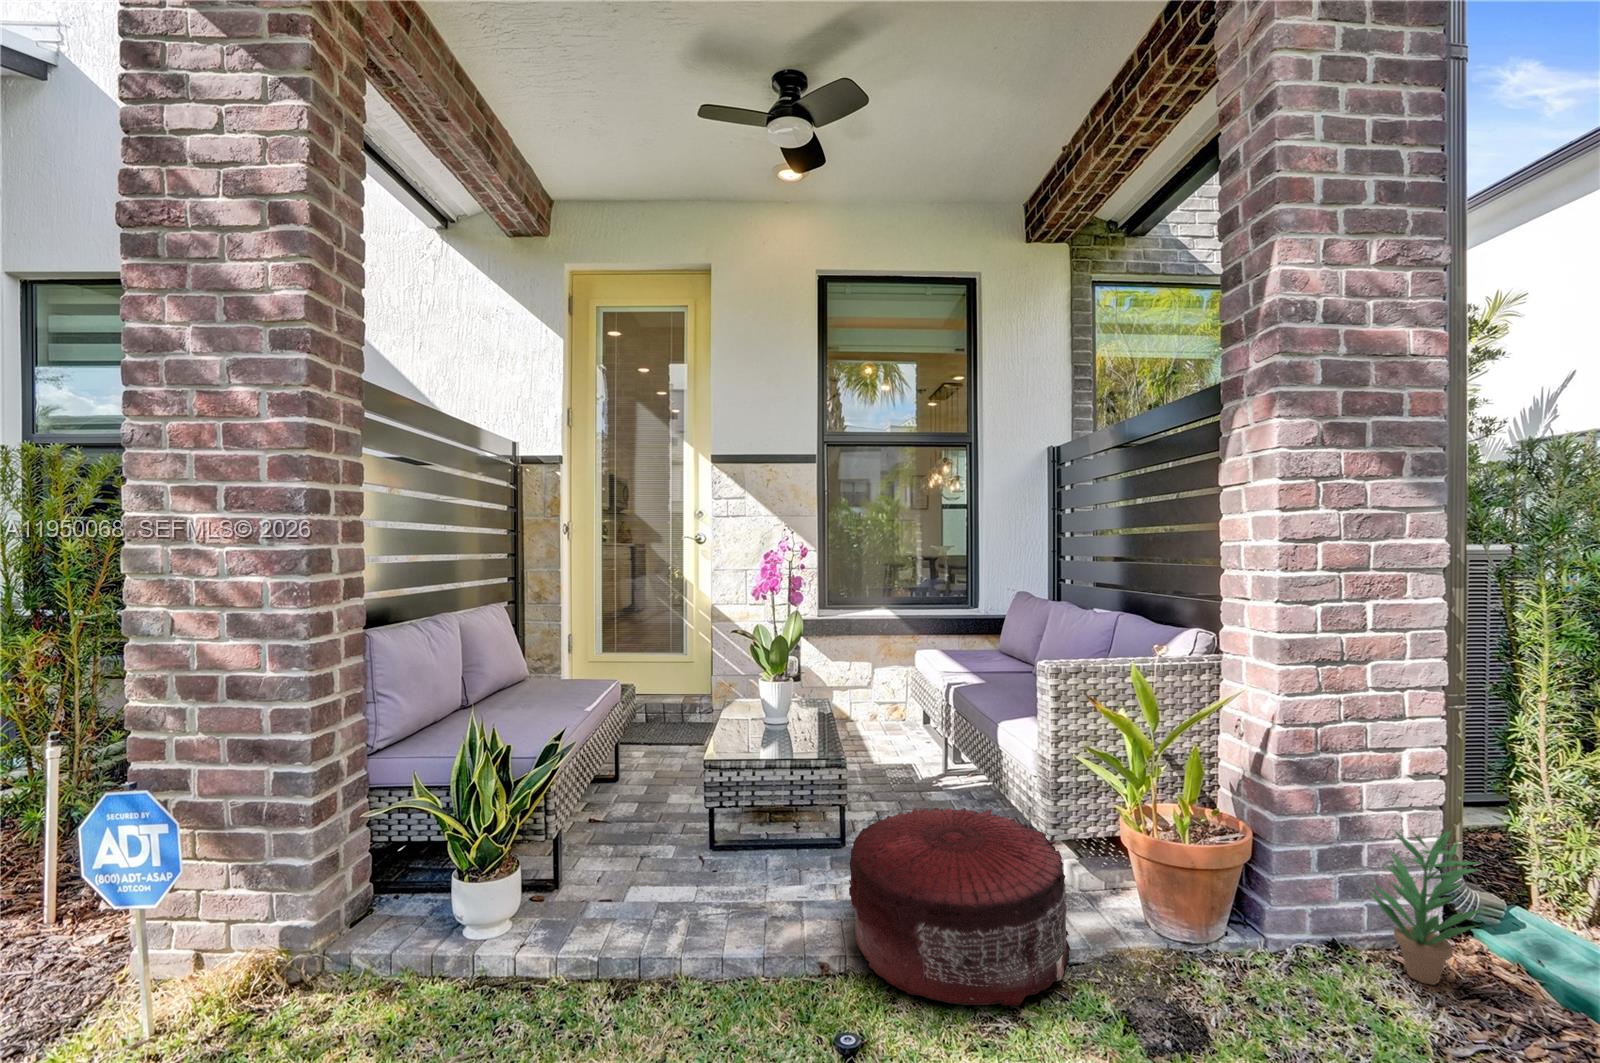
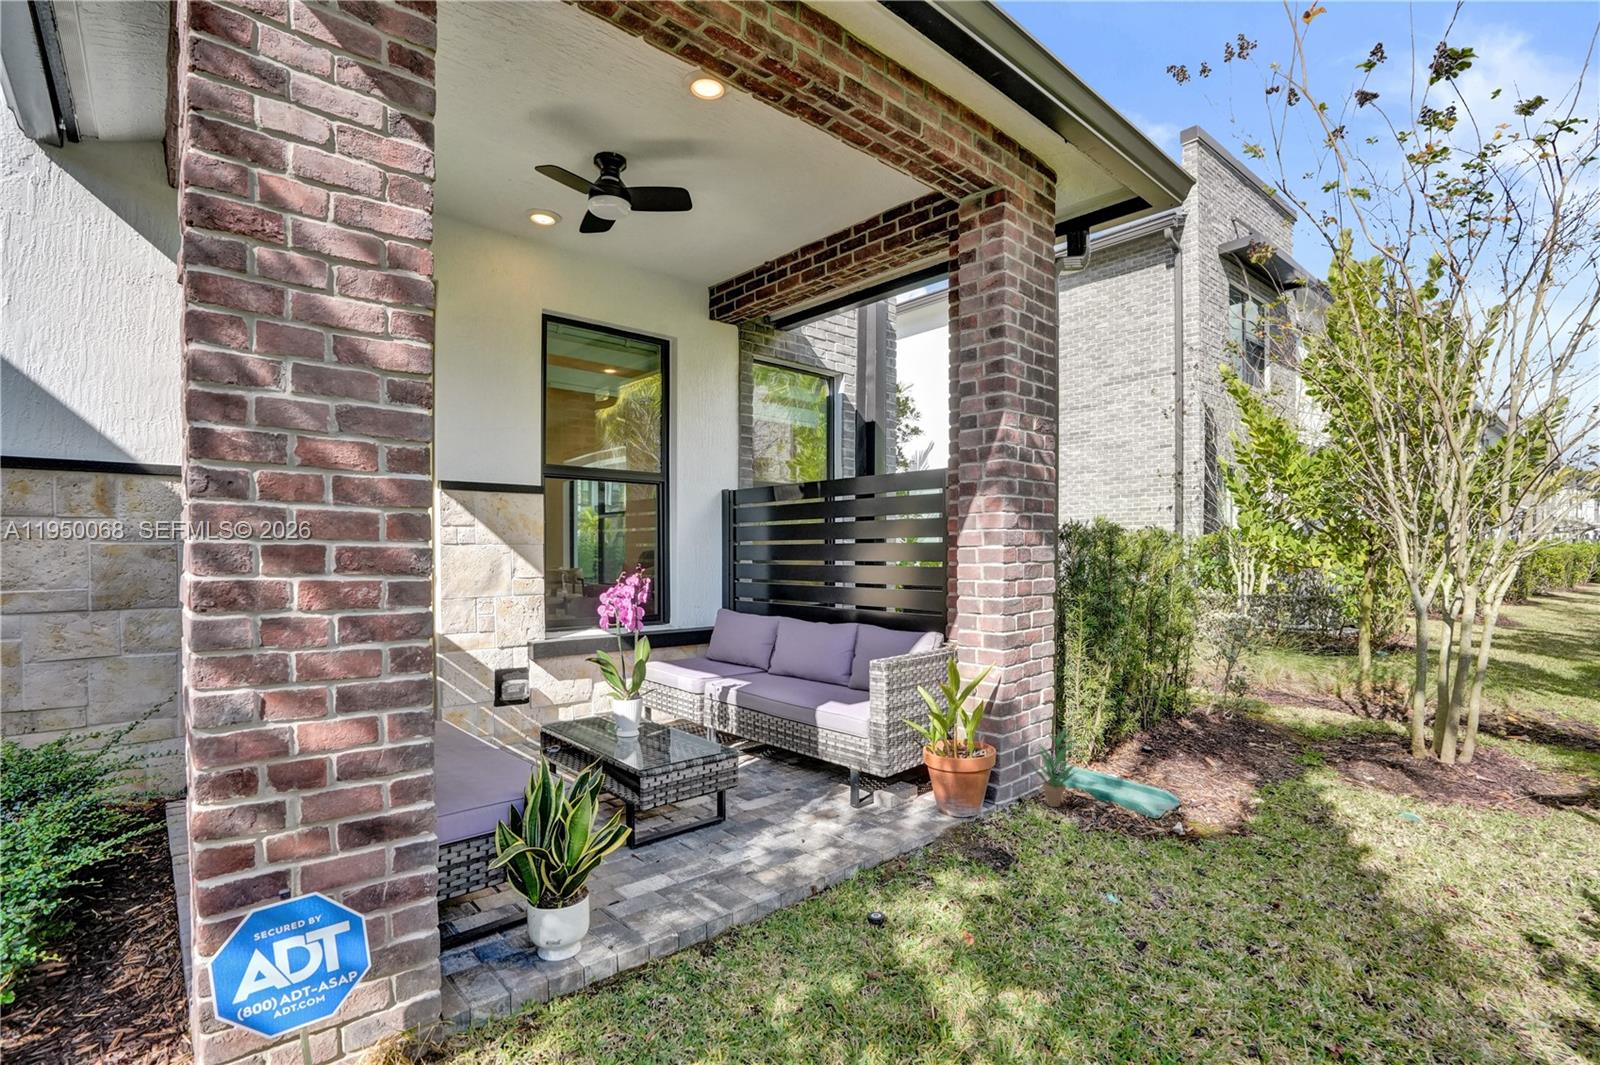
pouf: present [849,807,1071,1006] -> none [798,765,938,884]

